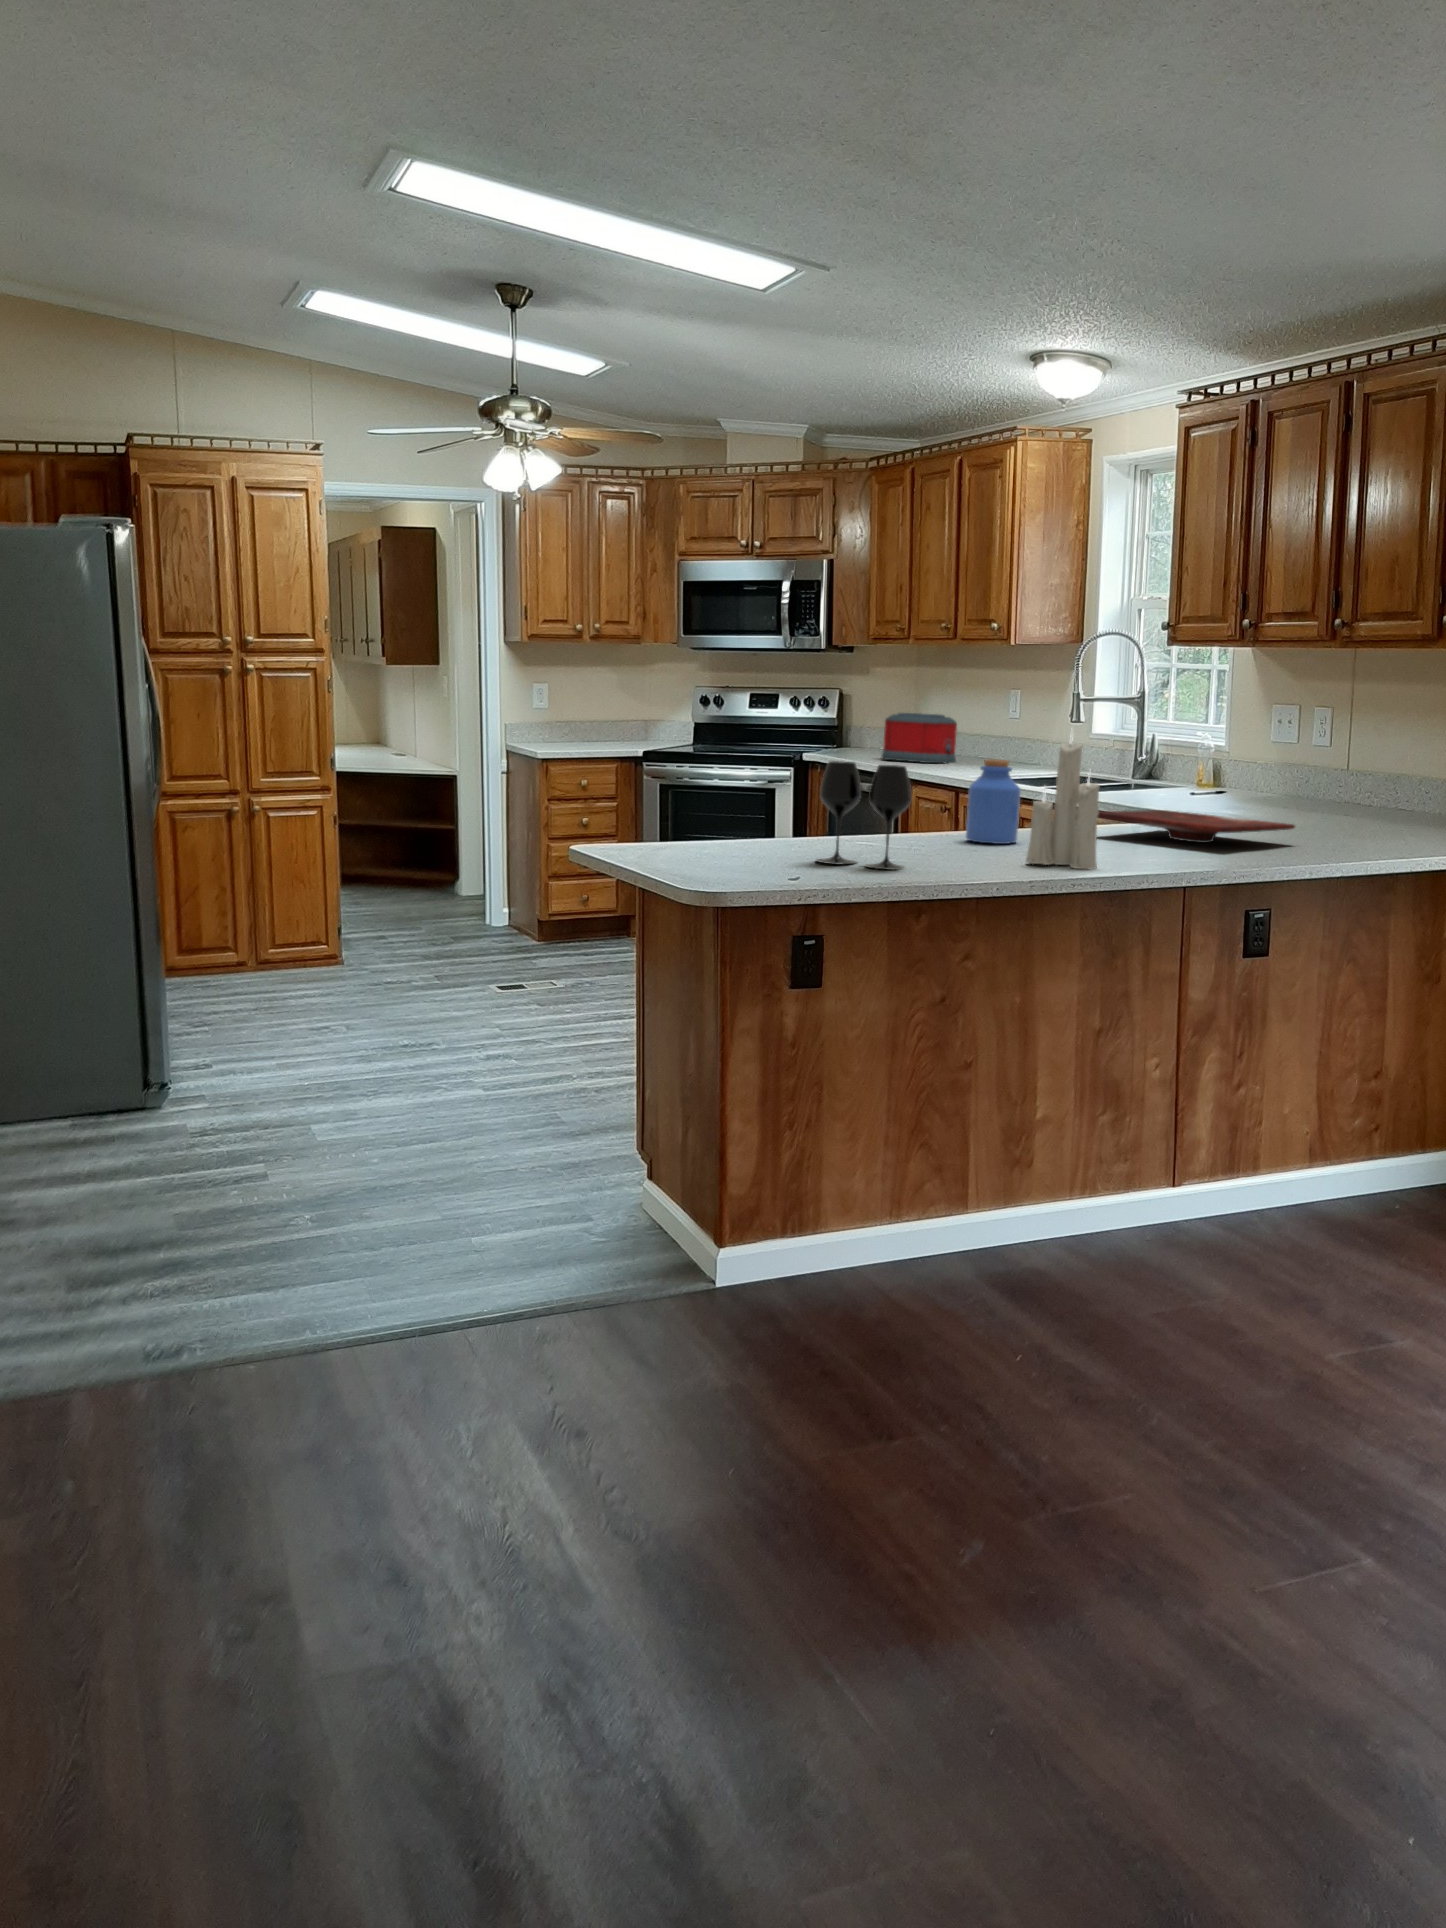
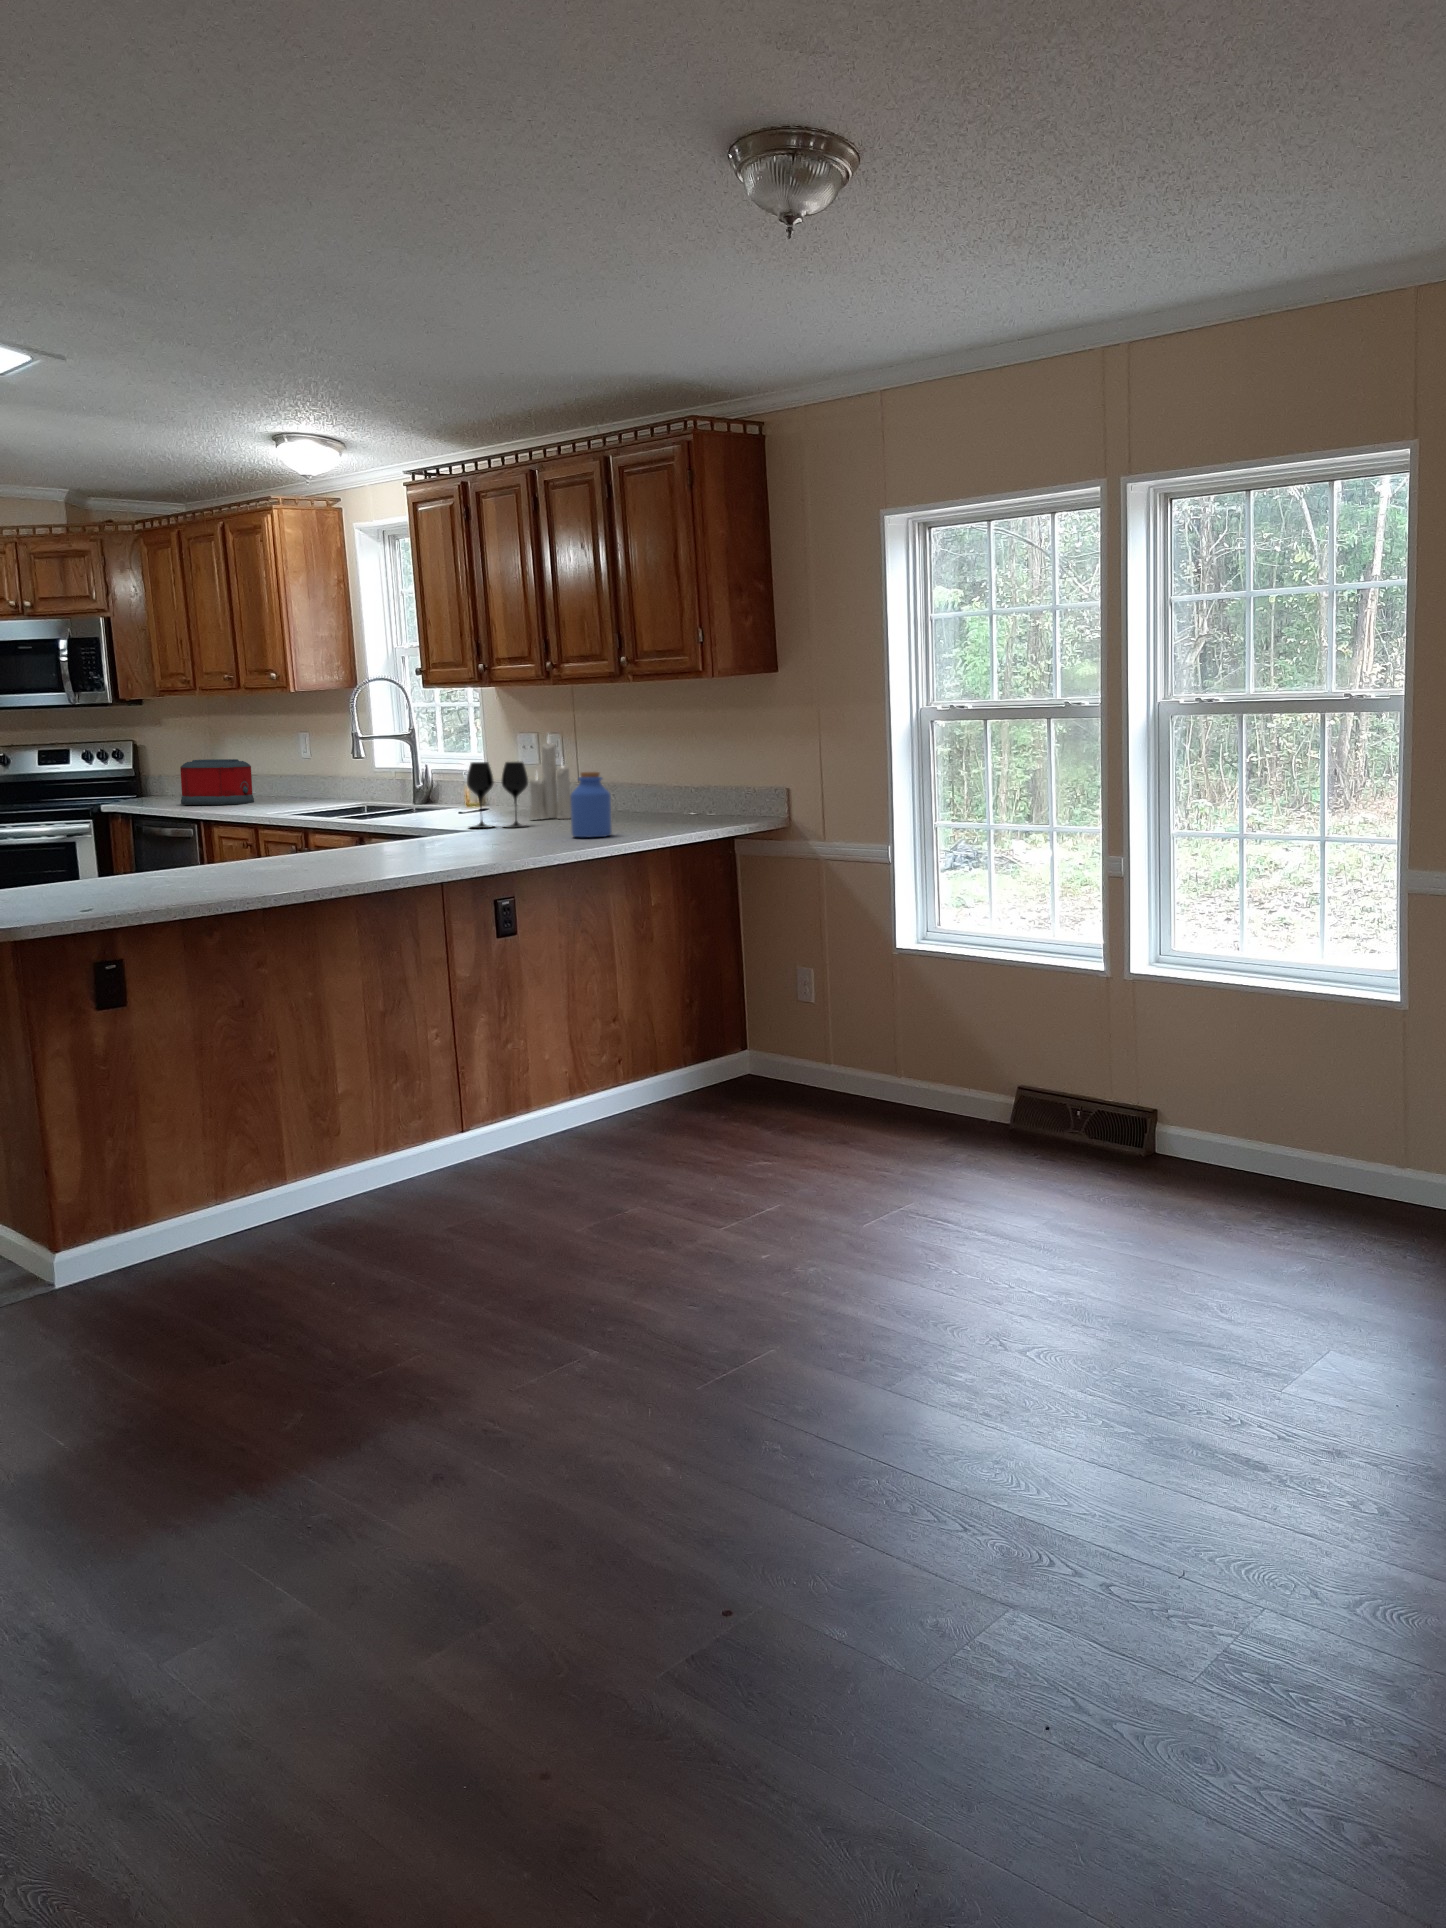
candle: present [1026,733,1099,869] -> present [530,743,571,819]
jar: present [966,759,1020,844] -> present [570,772,612,837]
wine glass: present [816,761,911,870] -> present [467,762,528,828]
cutting board: present [1097,810,1295,843] -> none [361,825,526,848]

